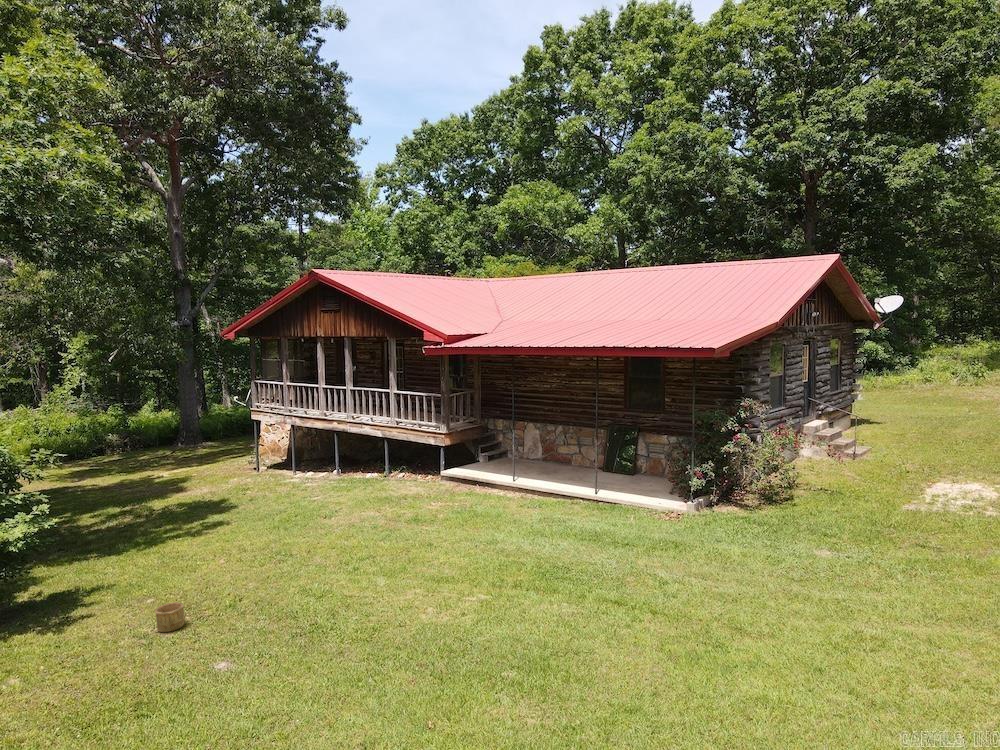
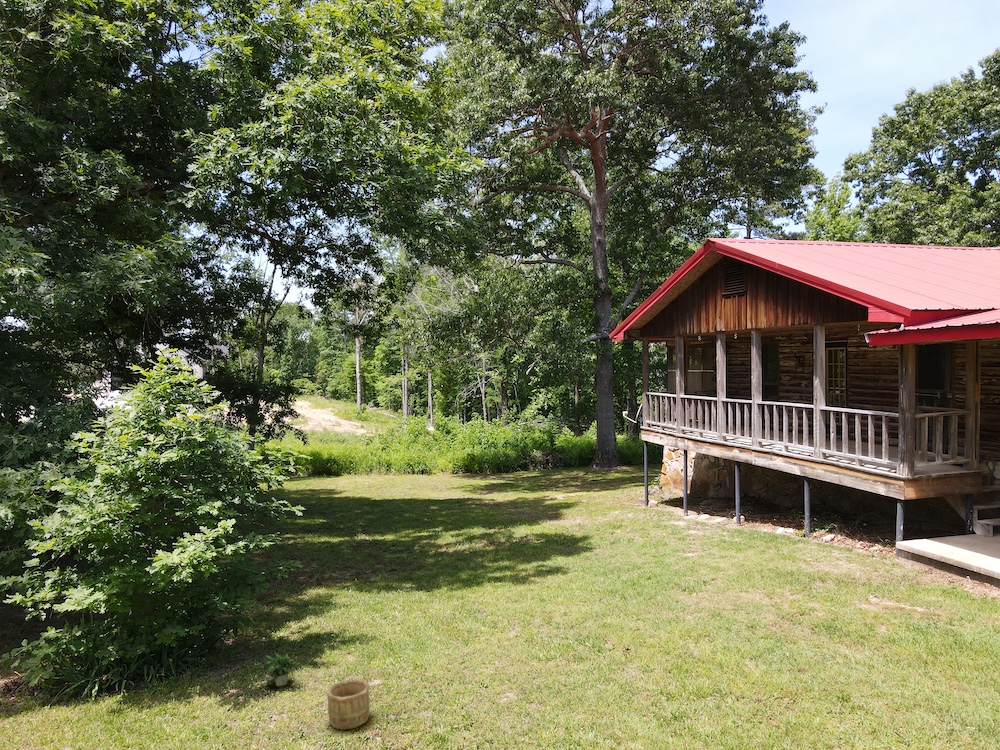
potted plant: none [65,610,99,633] -> present [266,654,296,686]

